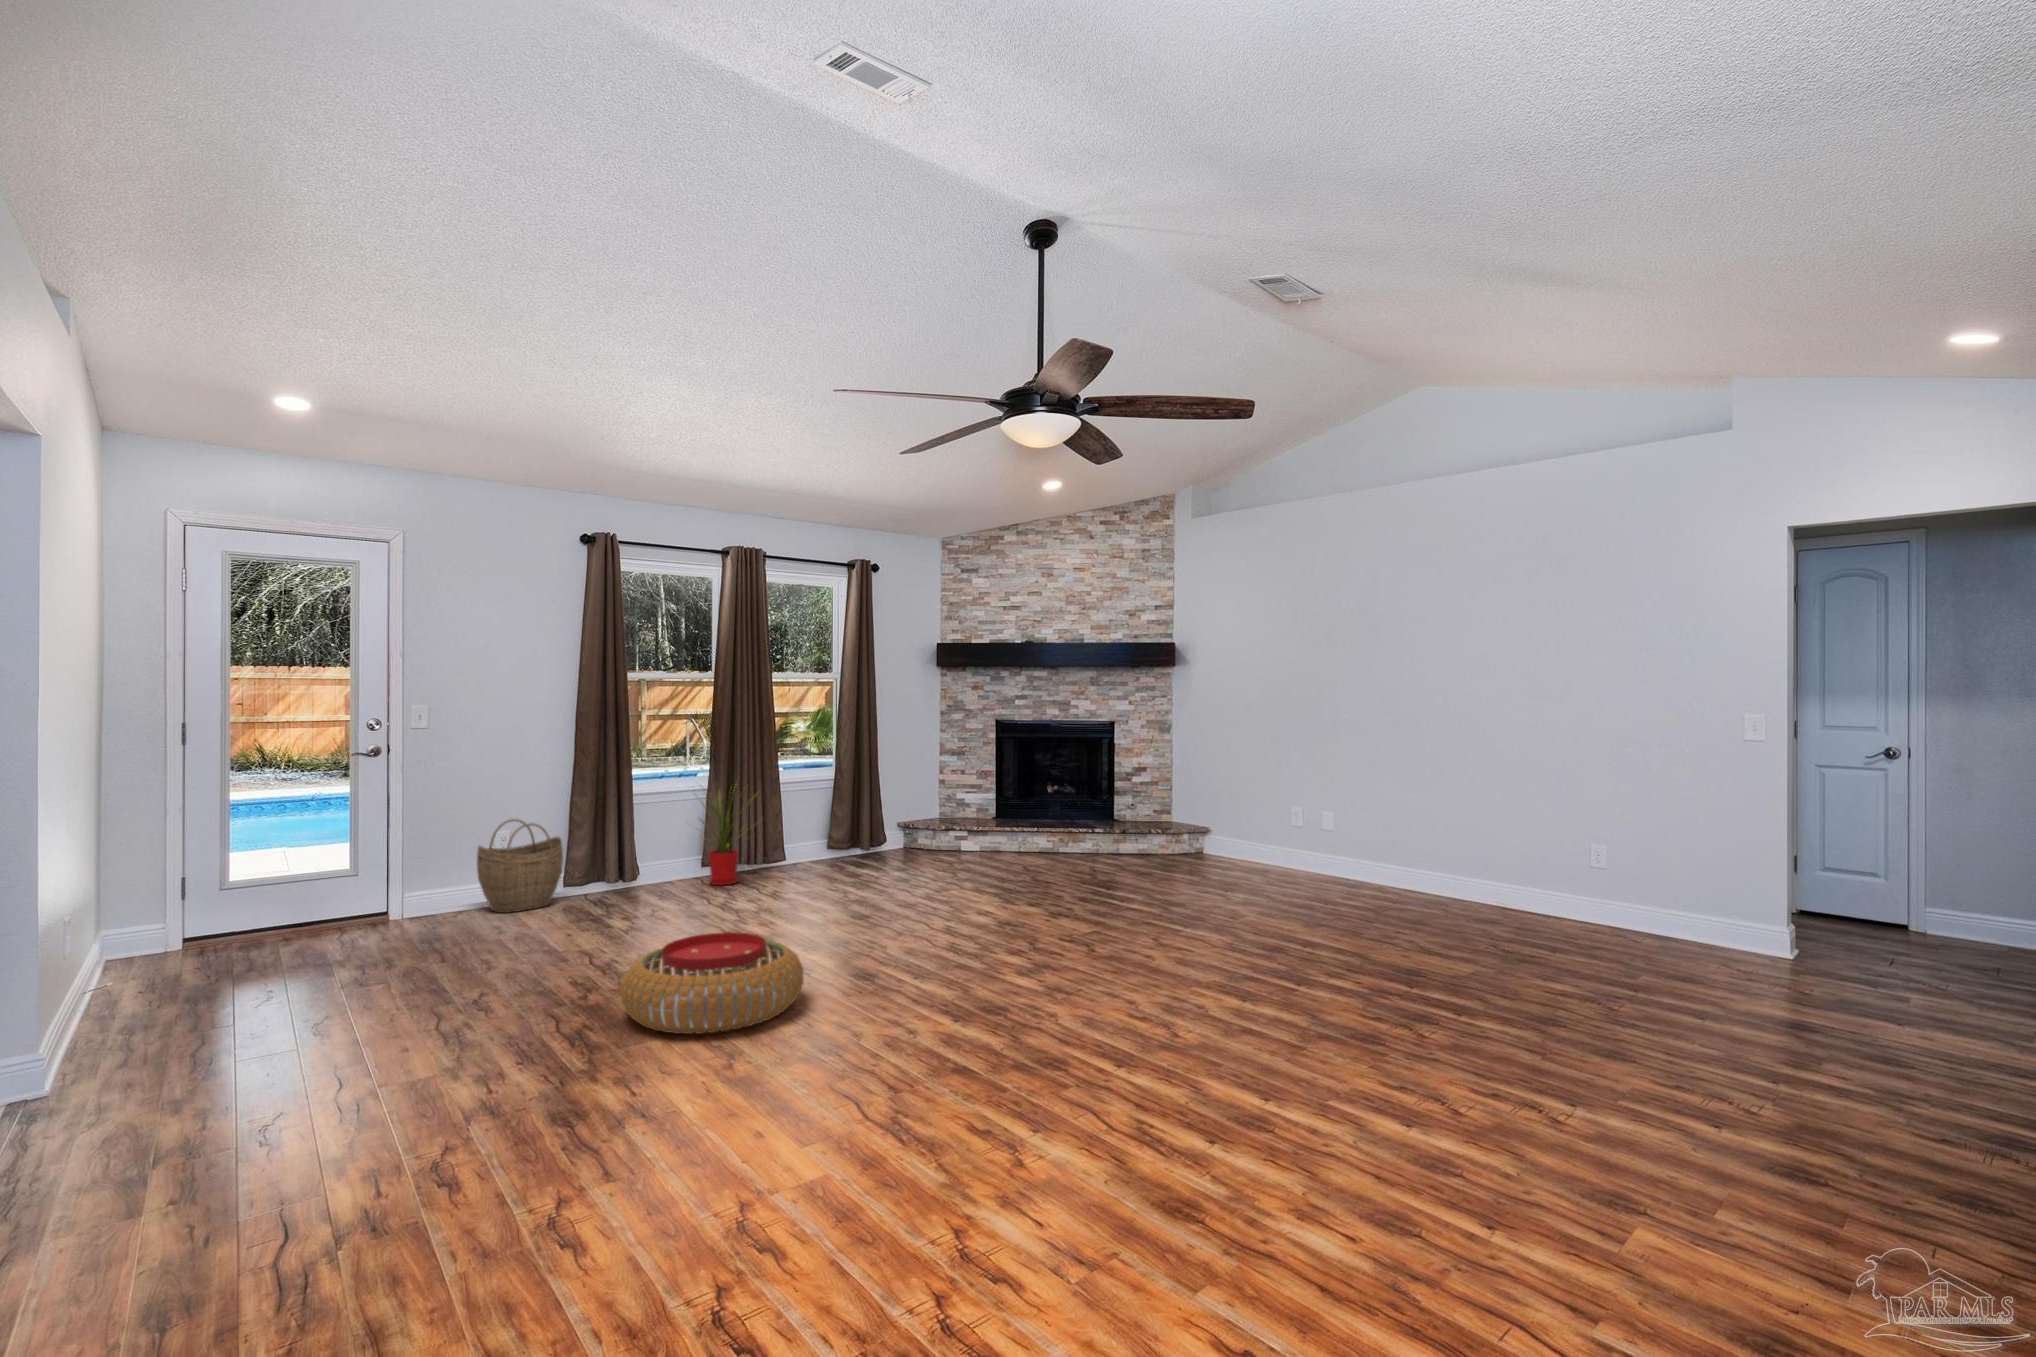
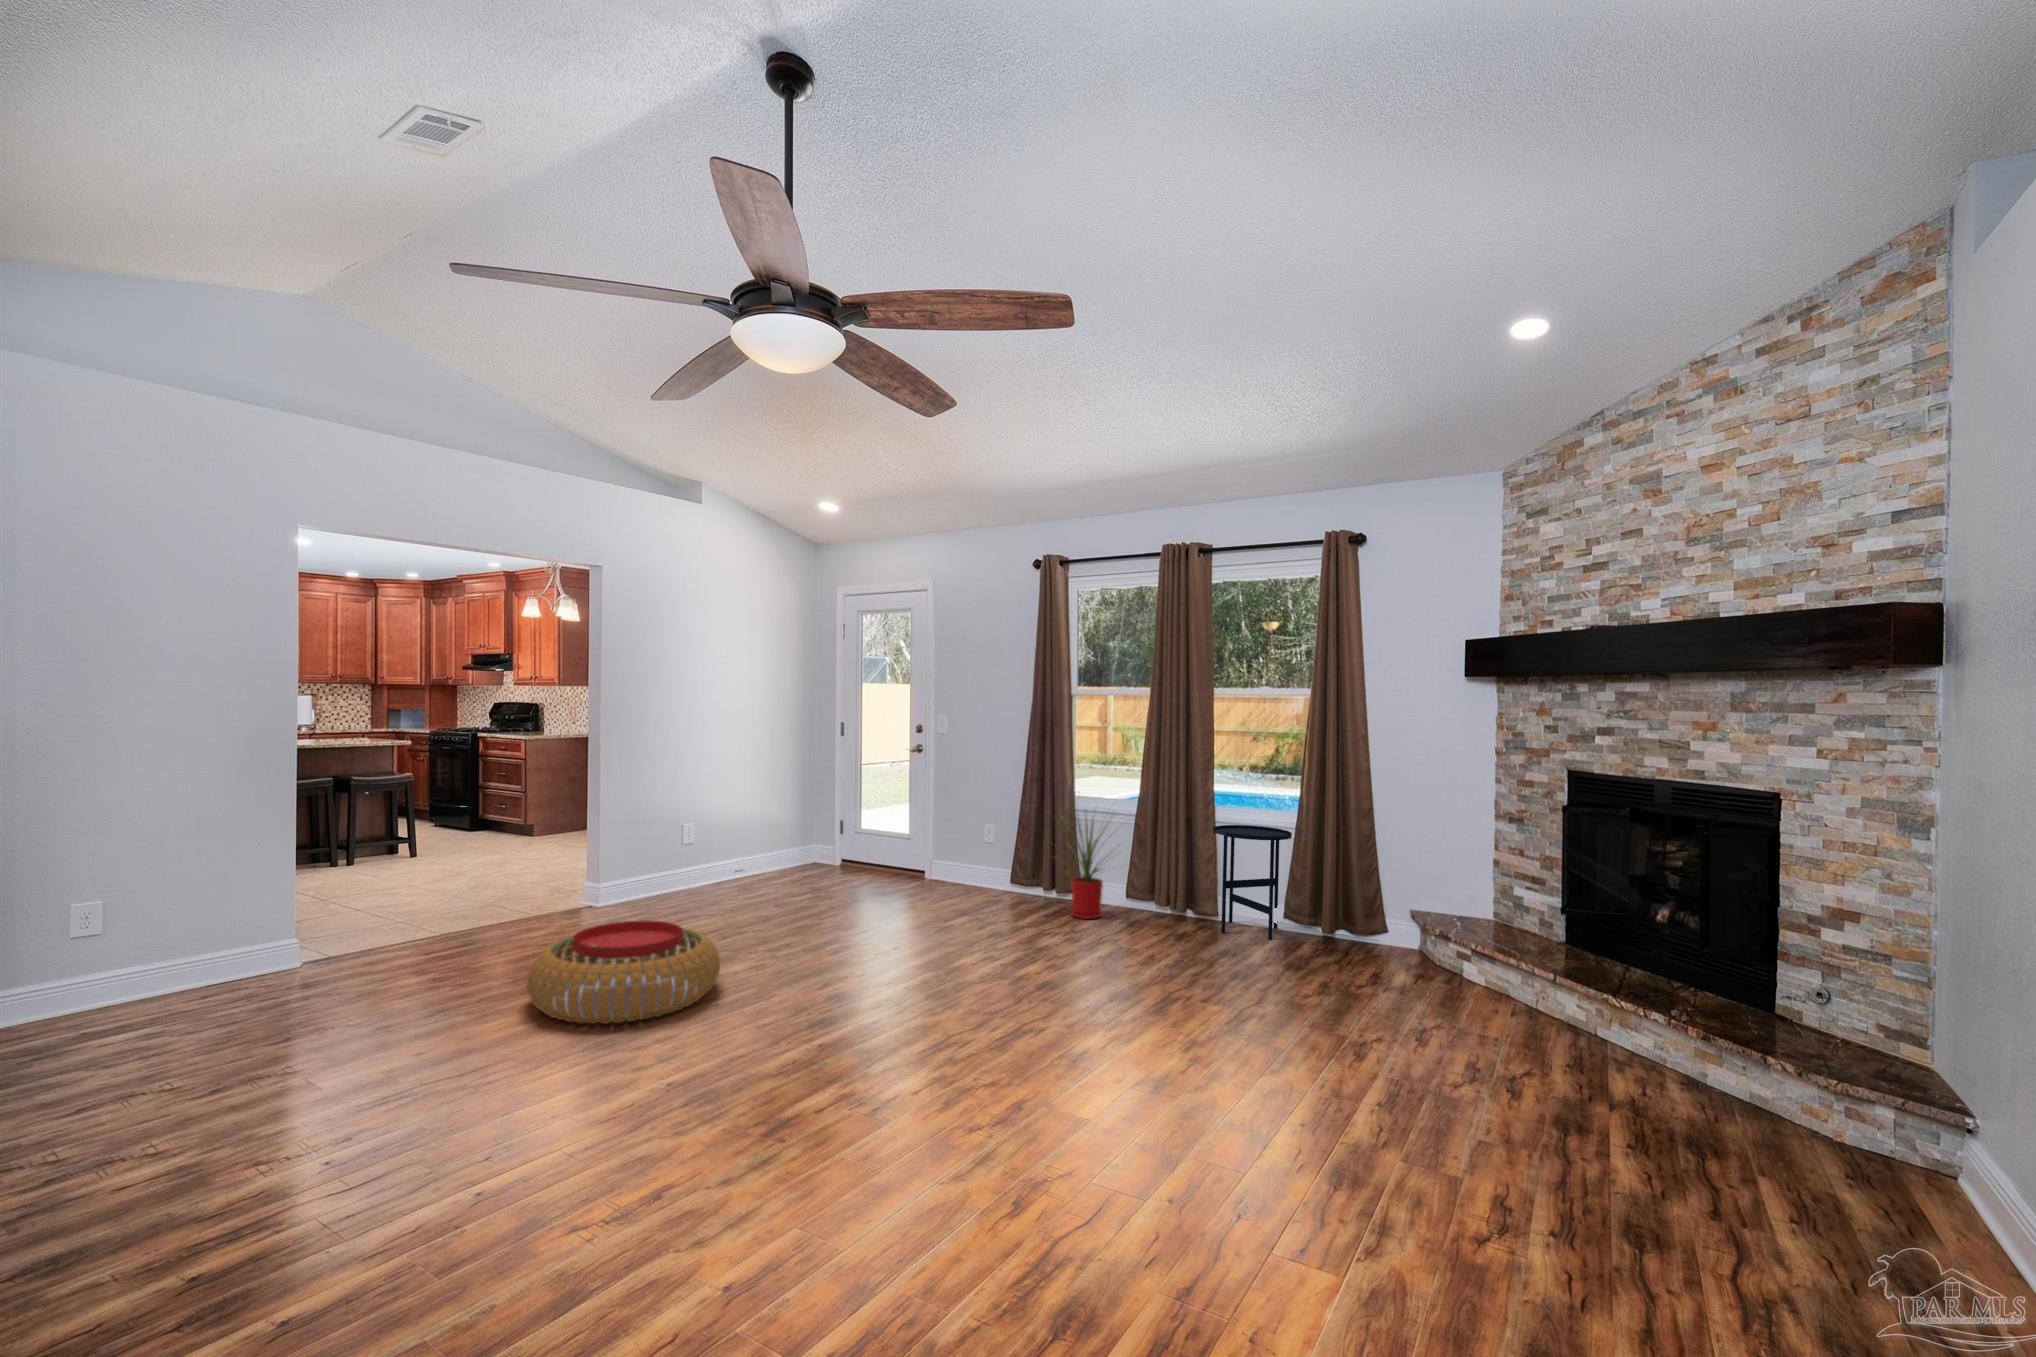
side table: none [797,783,855,866] -> present [1213,825,1292,939]
woven basket: present [477,819,563,913] -> none [895,807,963,890]

